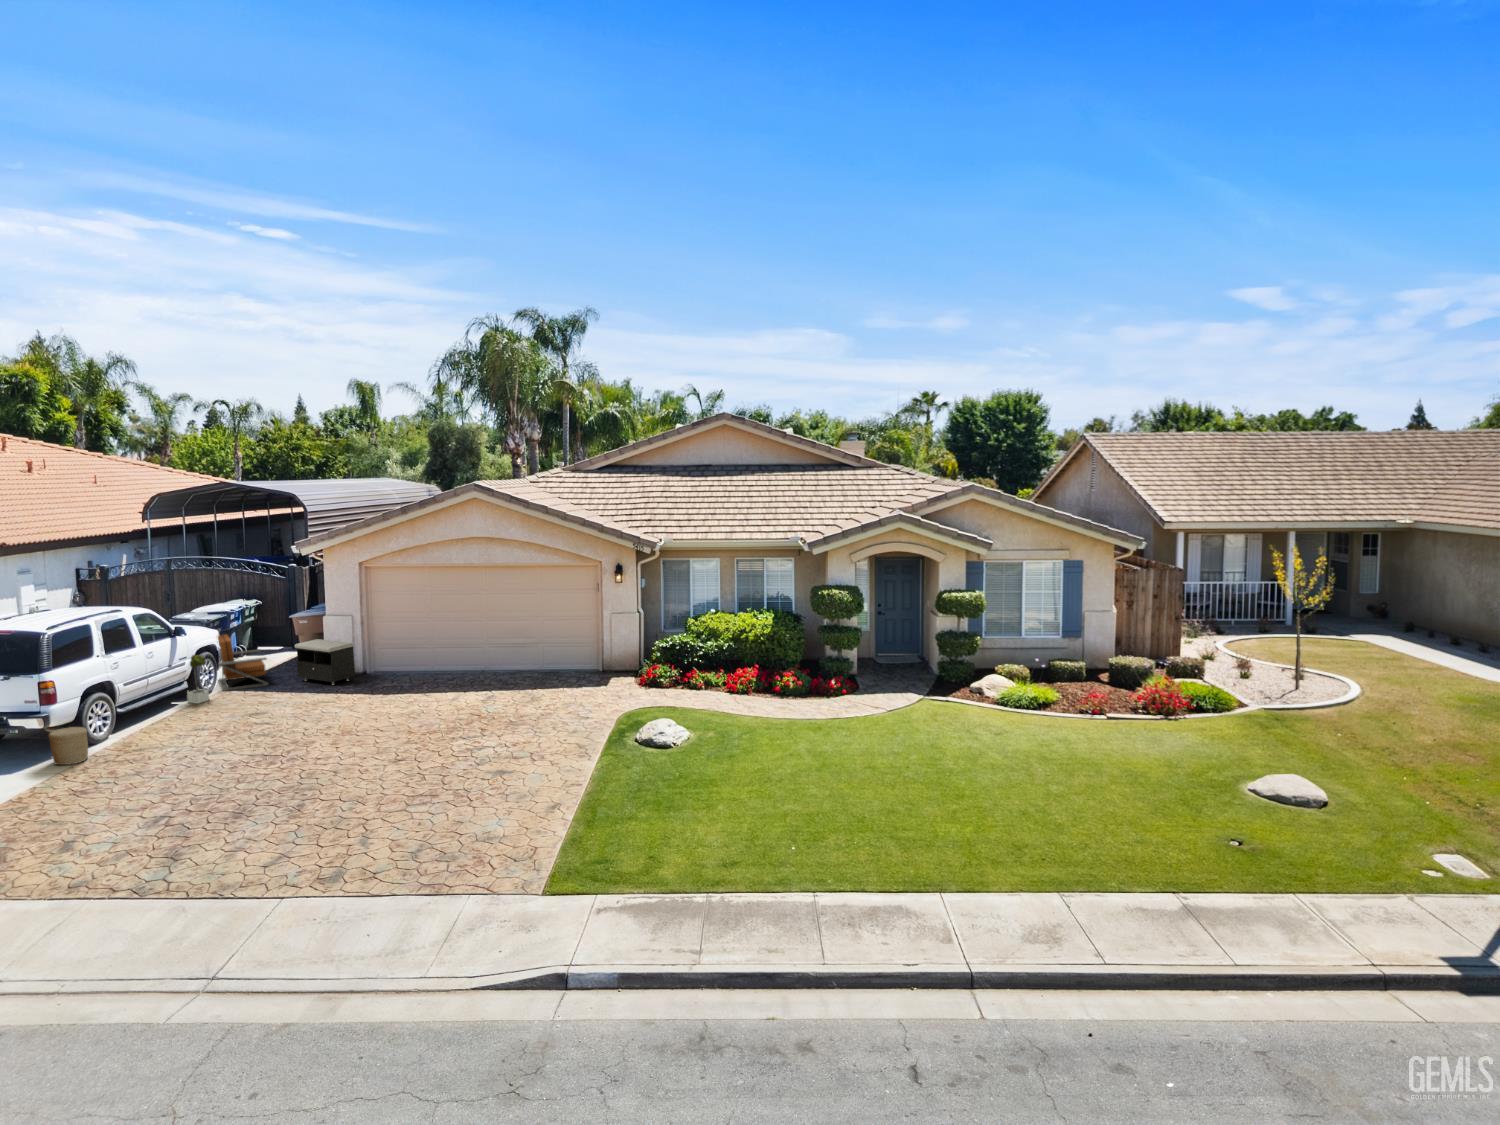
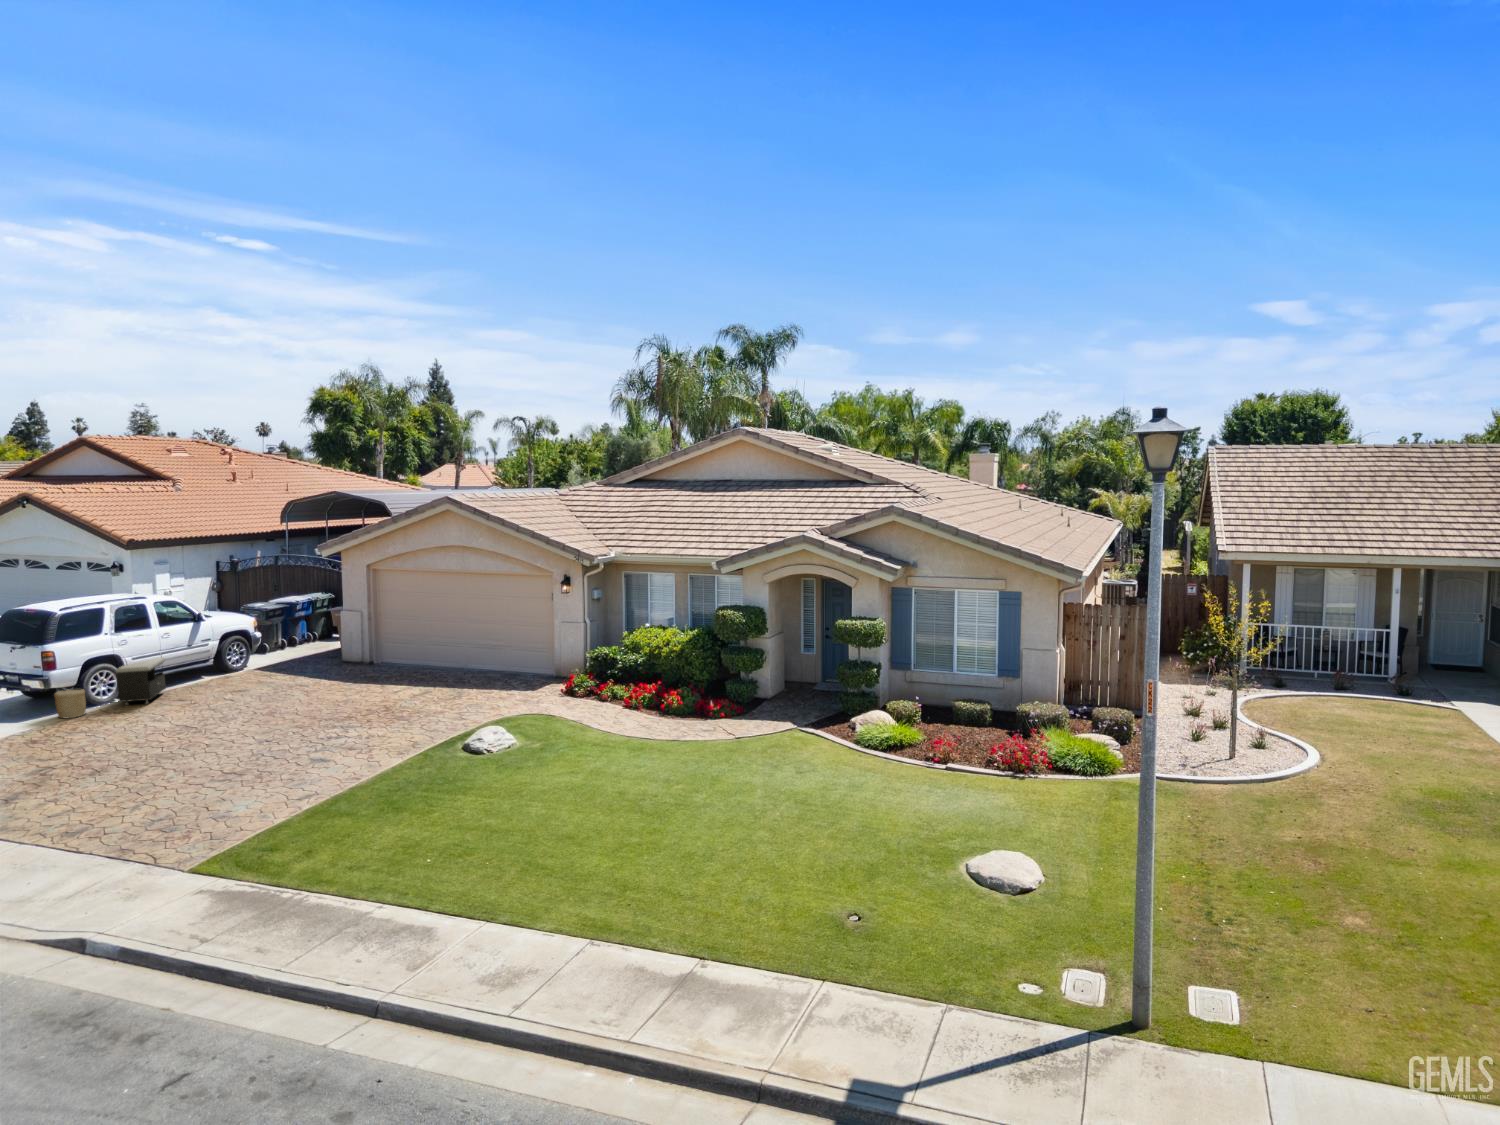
lounge chair: present [218,634,268,691] -> none [252,622,304,669]
storage bench: present [295,639,355,685] -> present [116,657,166,705]
potted tree: present [187,655,209,704] -> none [212,637,235,678]

